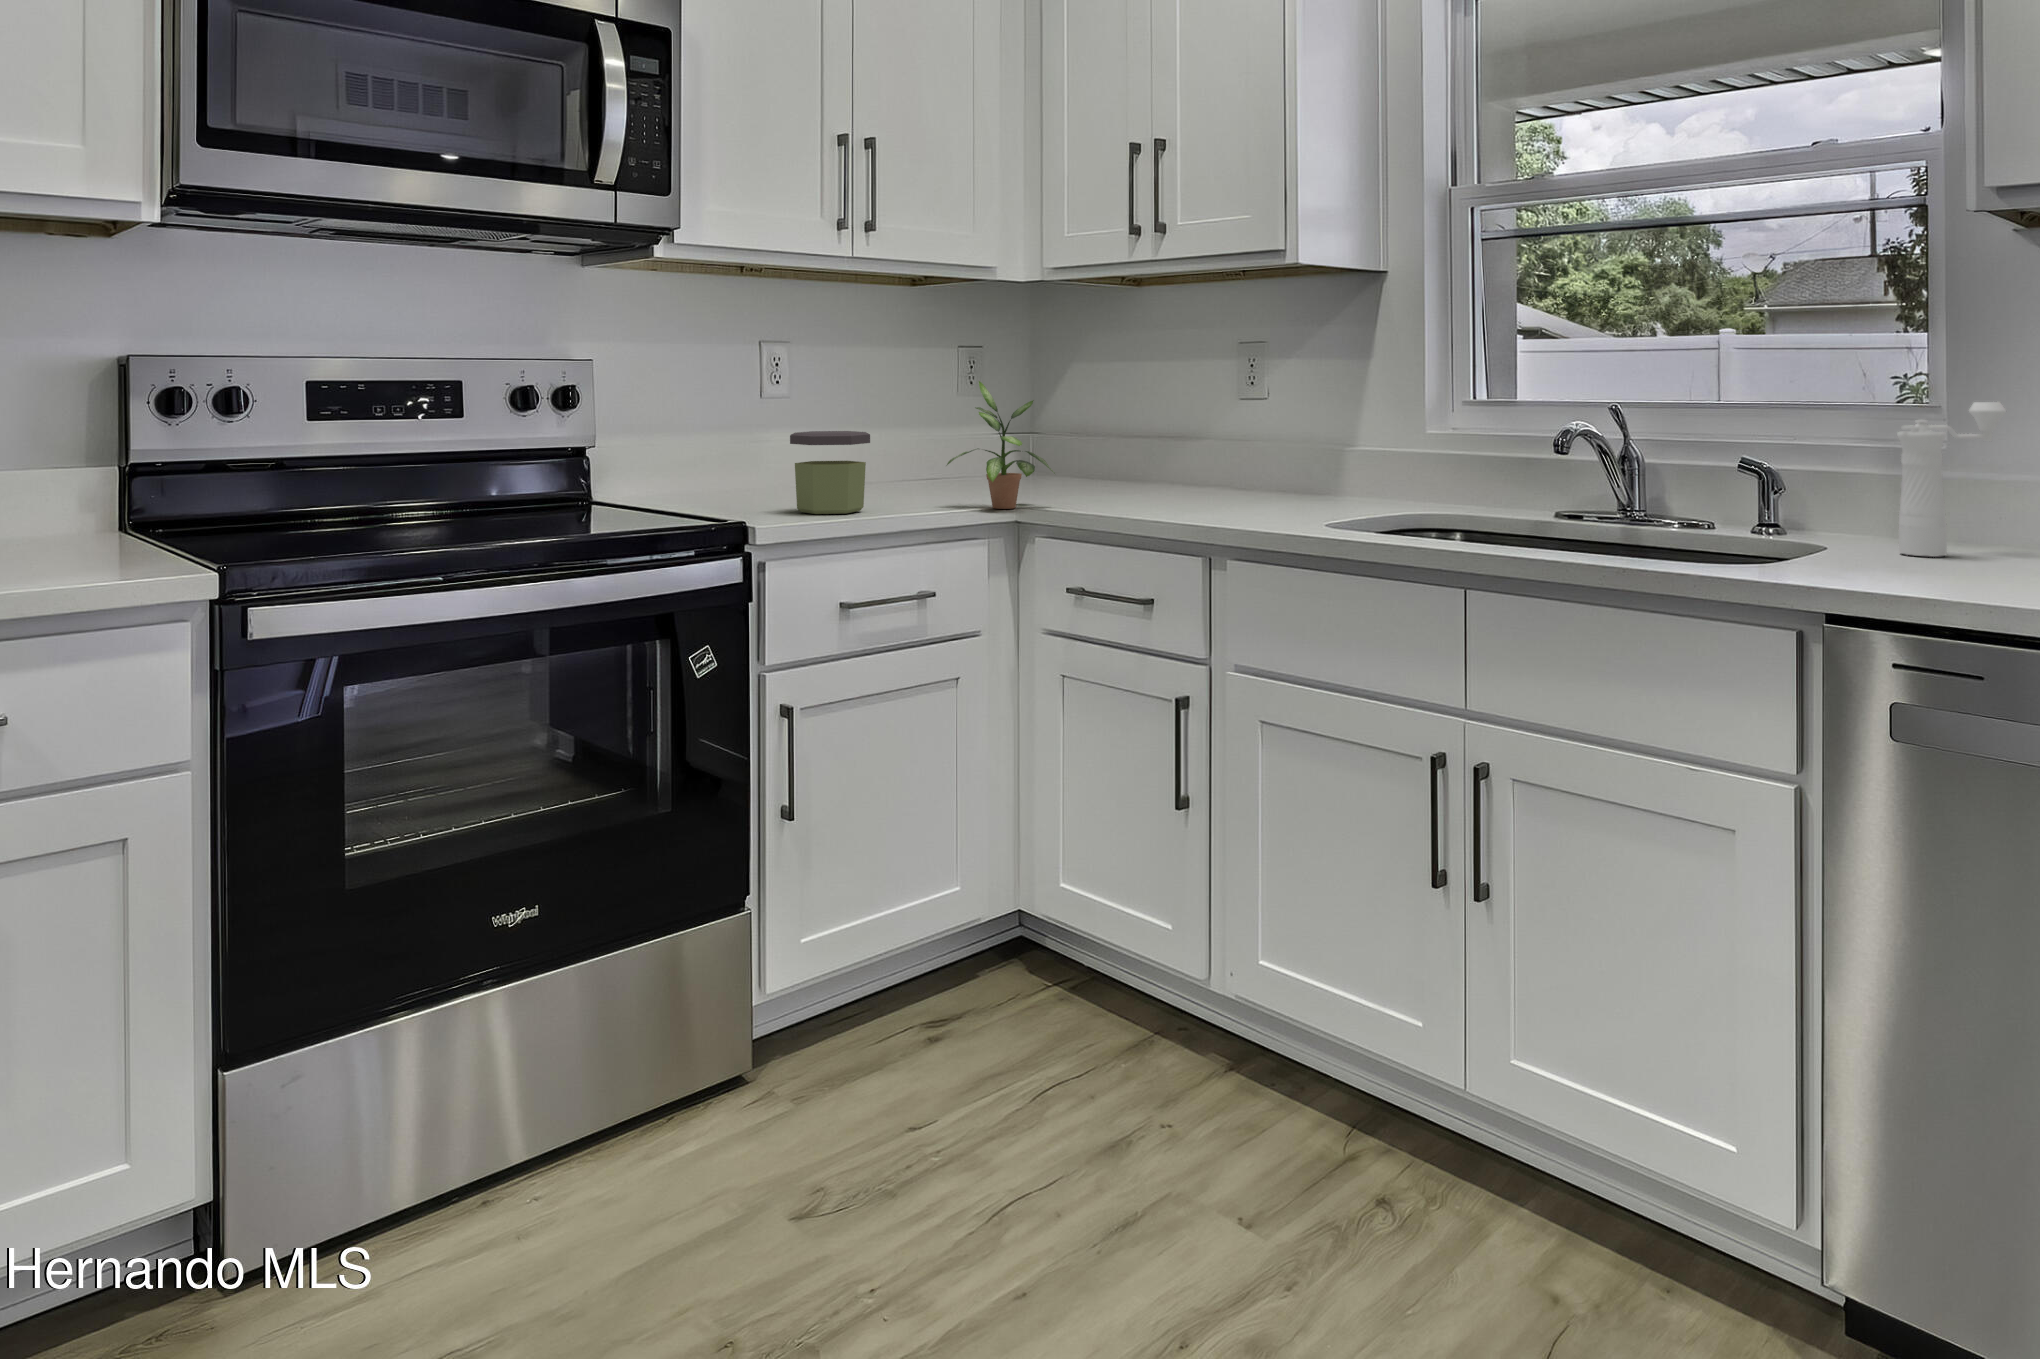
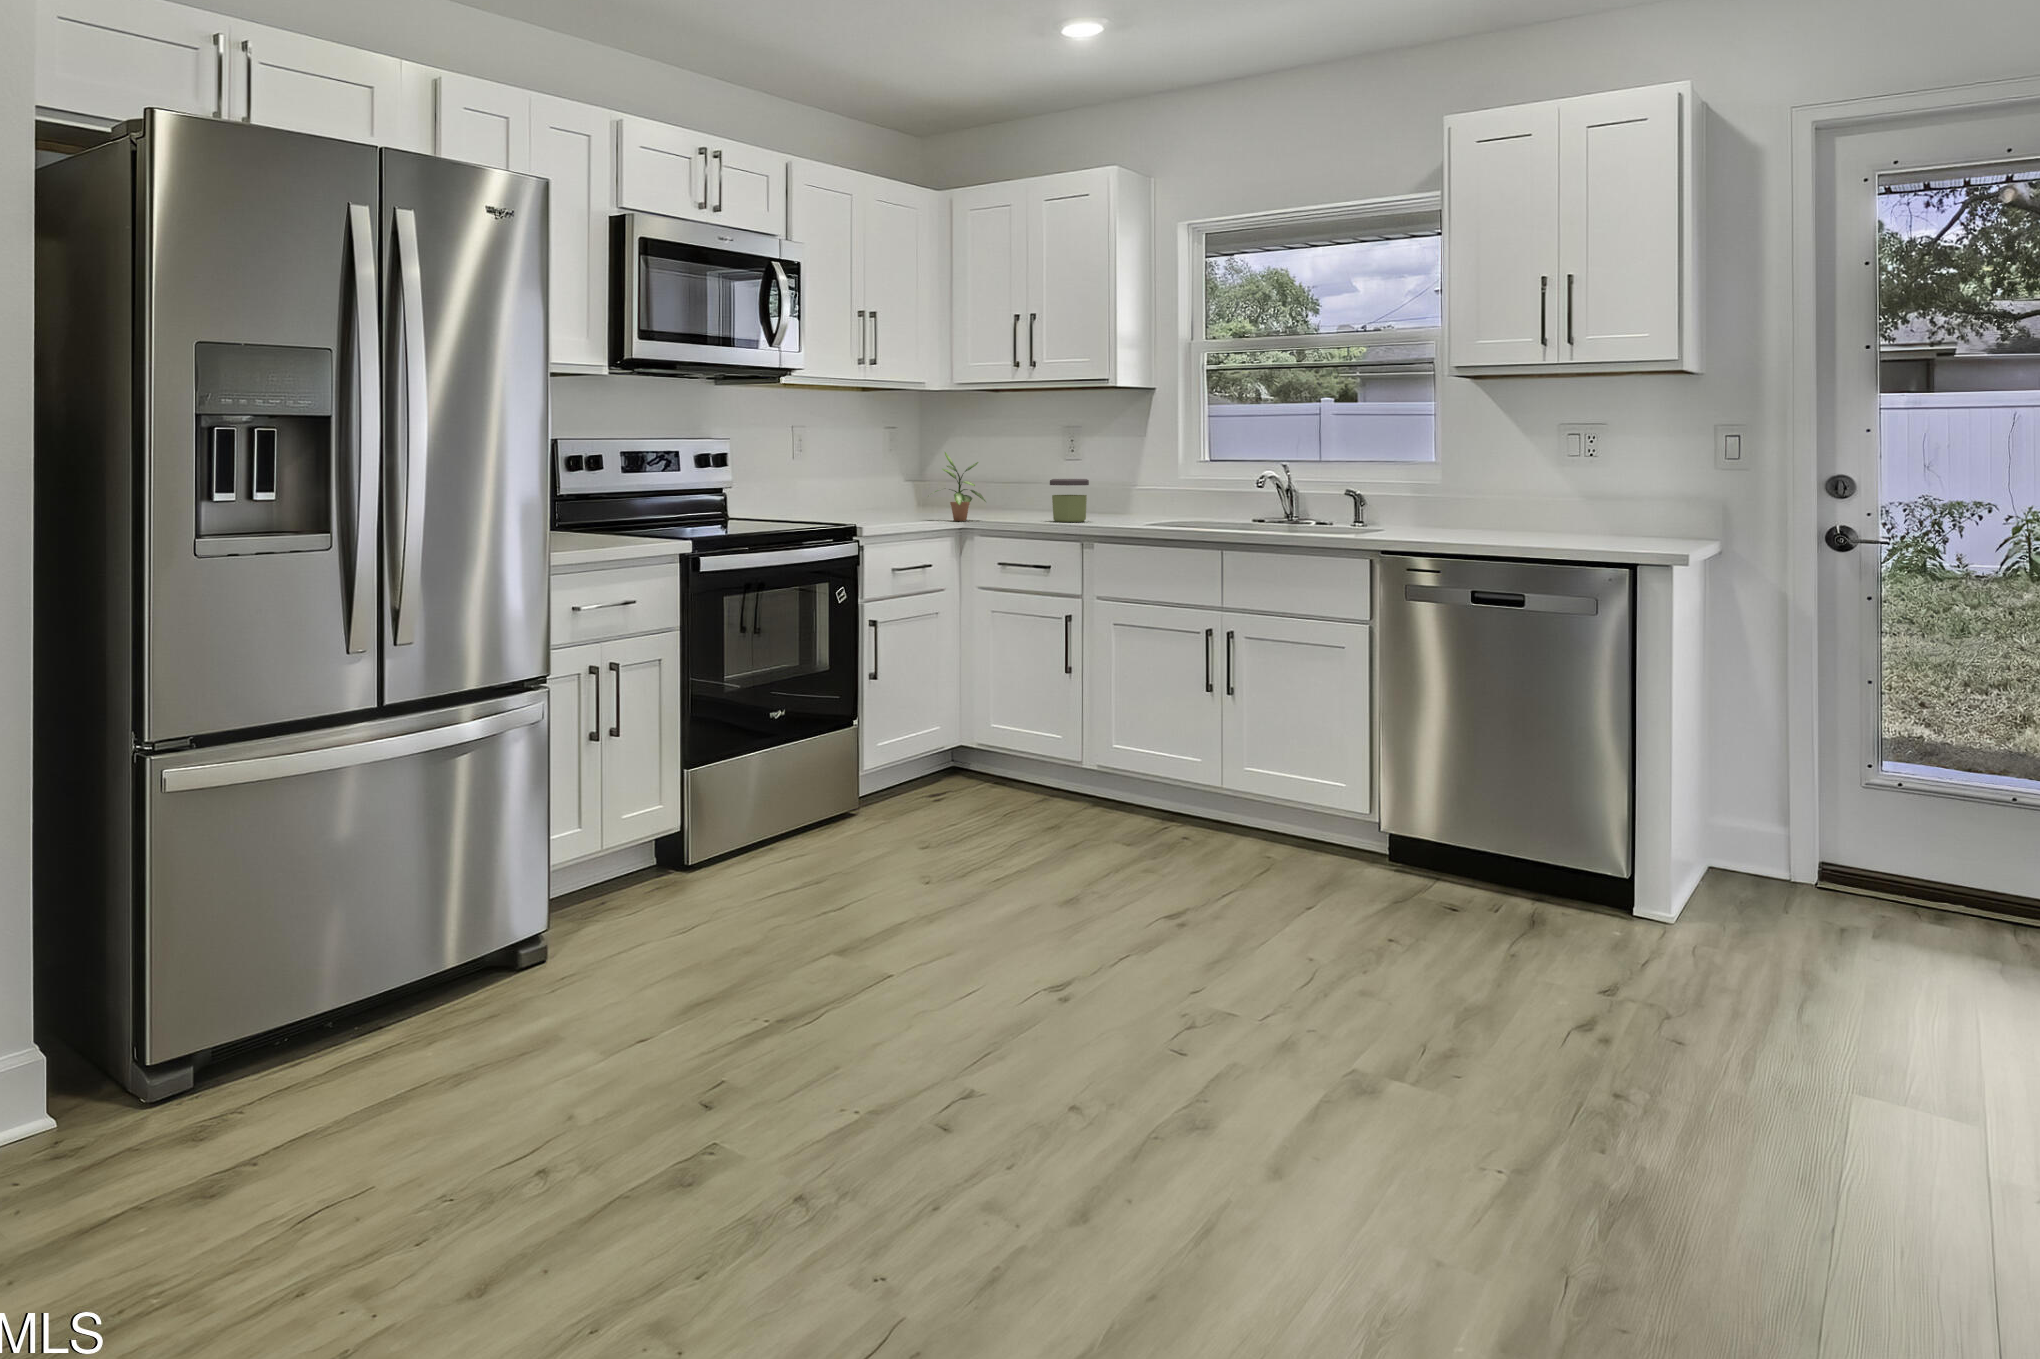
pepper mill: present [1897,402,2006,557] -> none [1419,460,1468,530]
jar: present [790,431,870,514] -> present [1050,479,1089,522]

